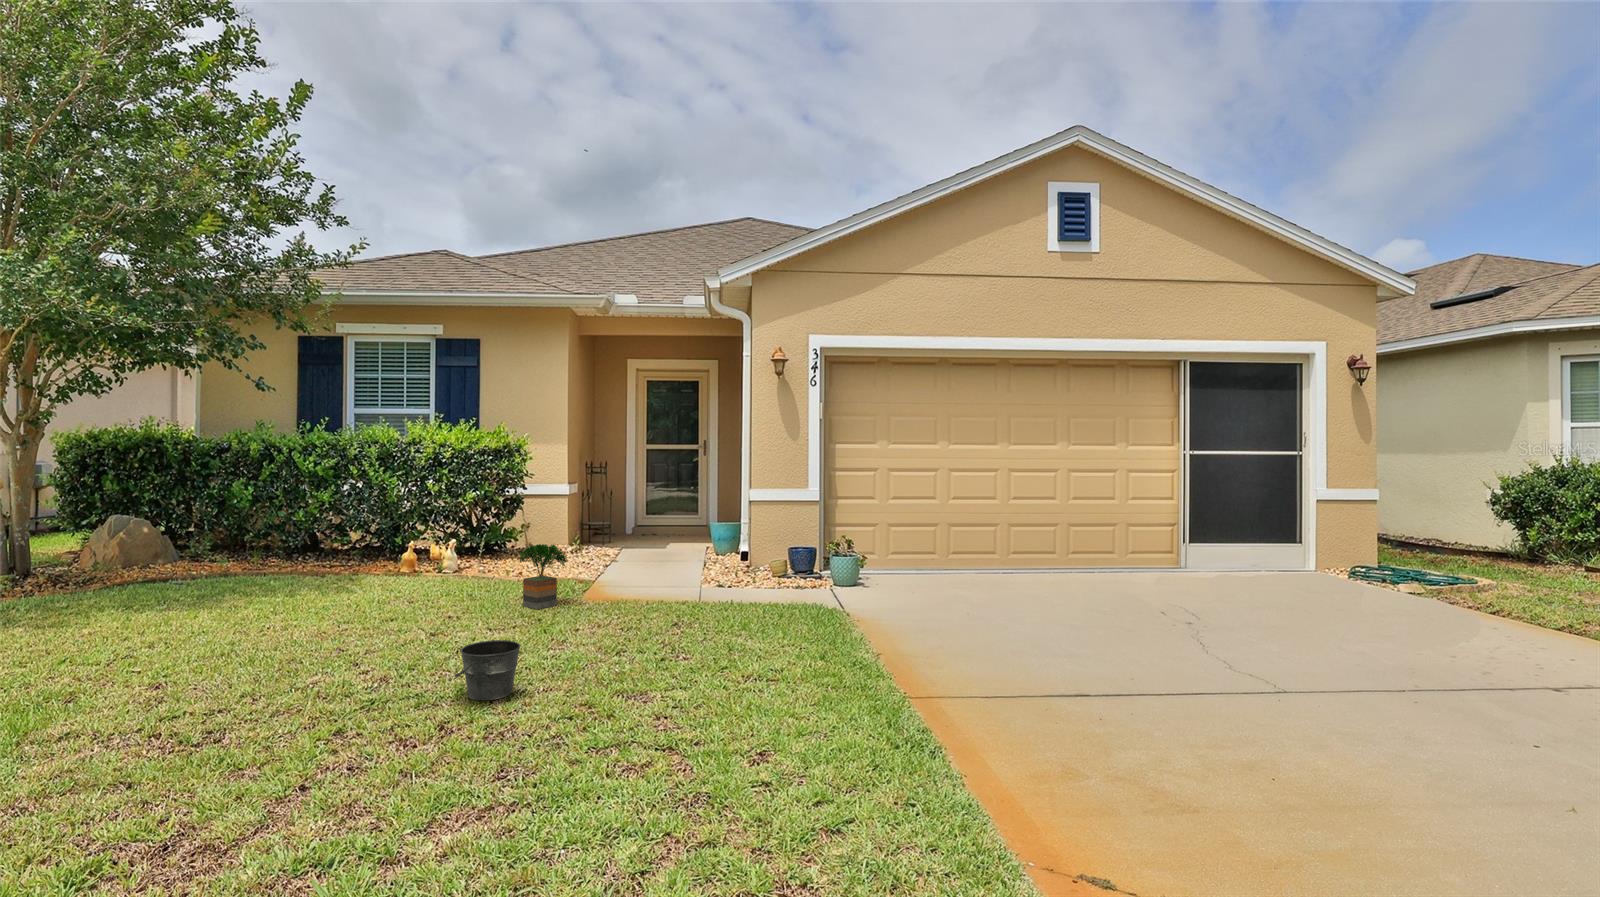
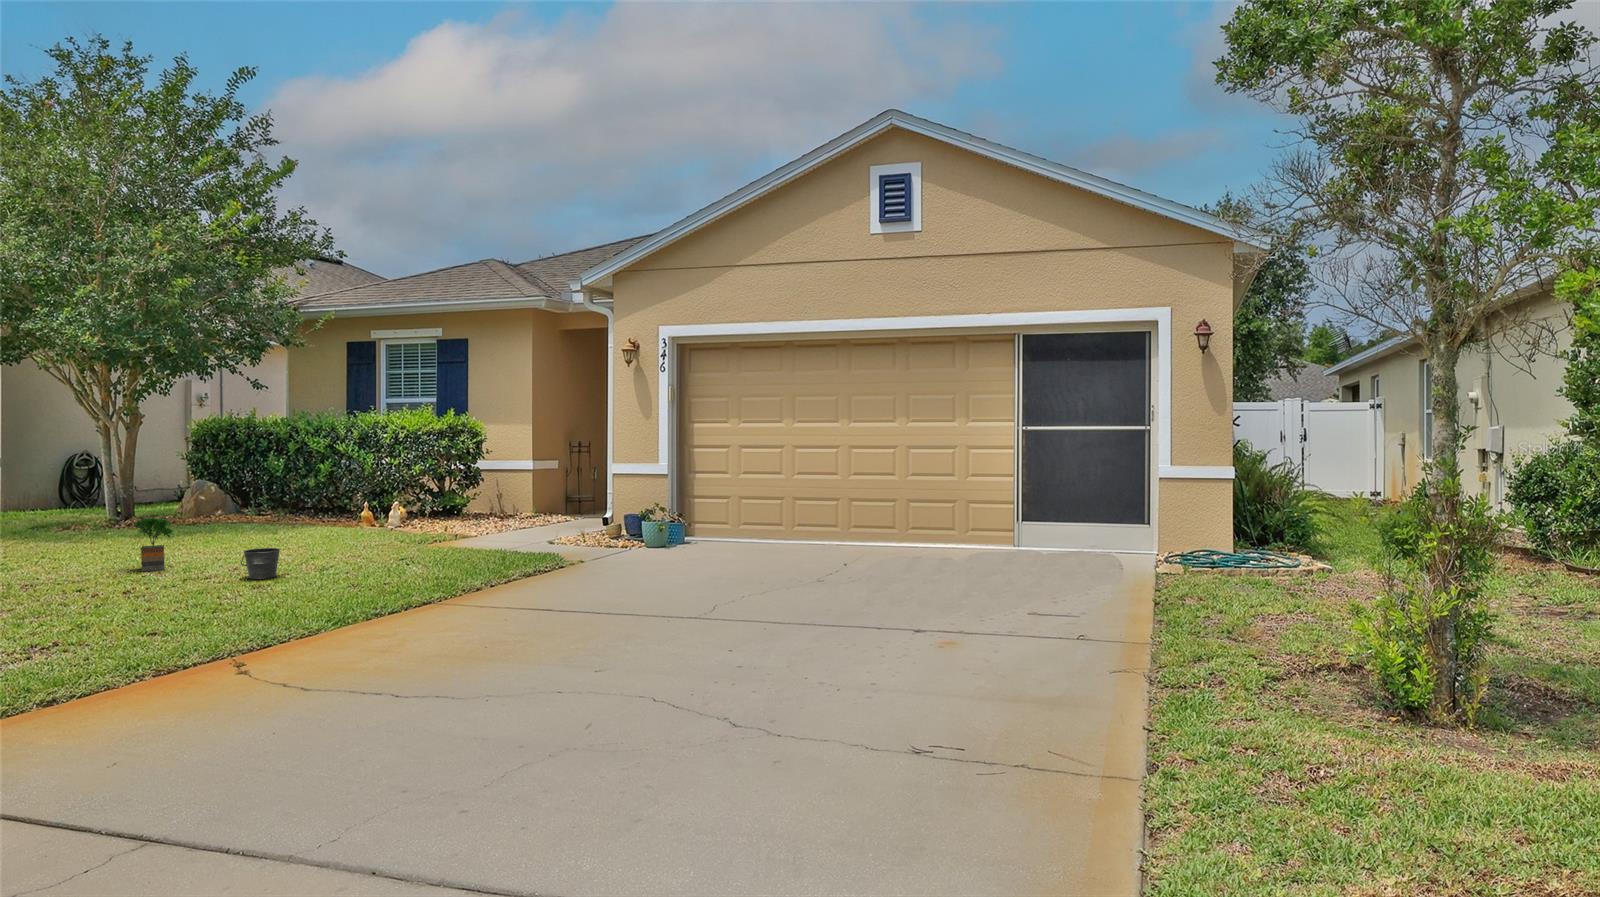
potted tree: present [519,544,567,609] -> present [134,518,173,572]

